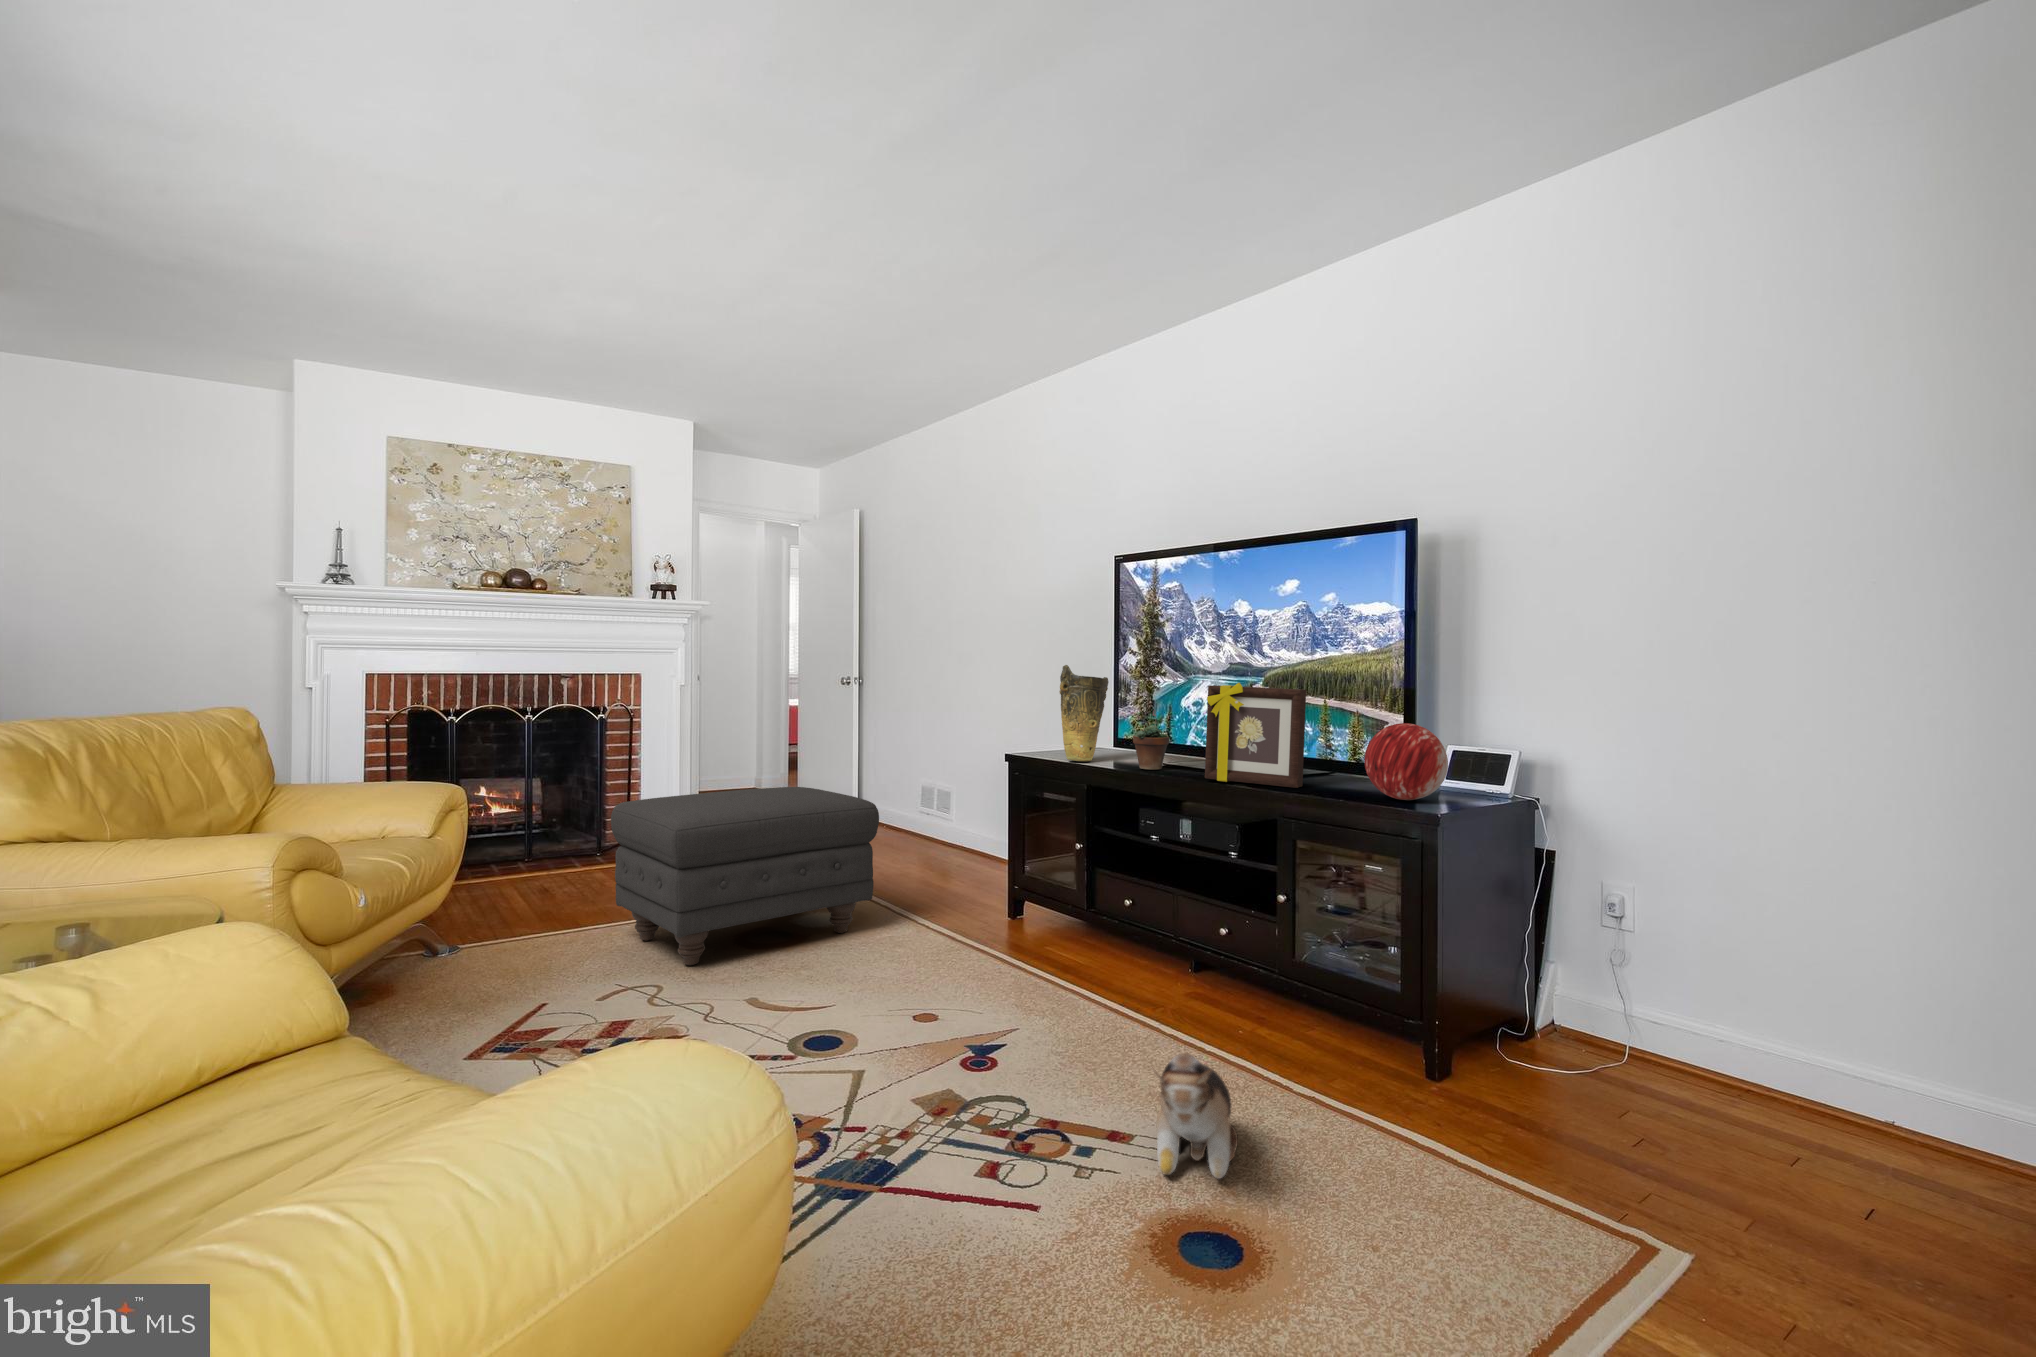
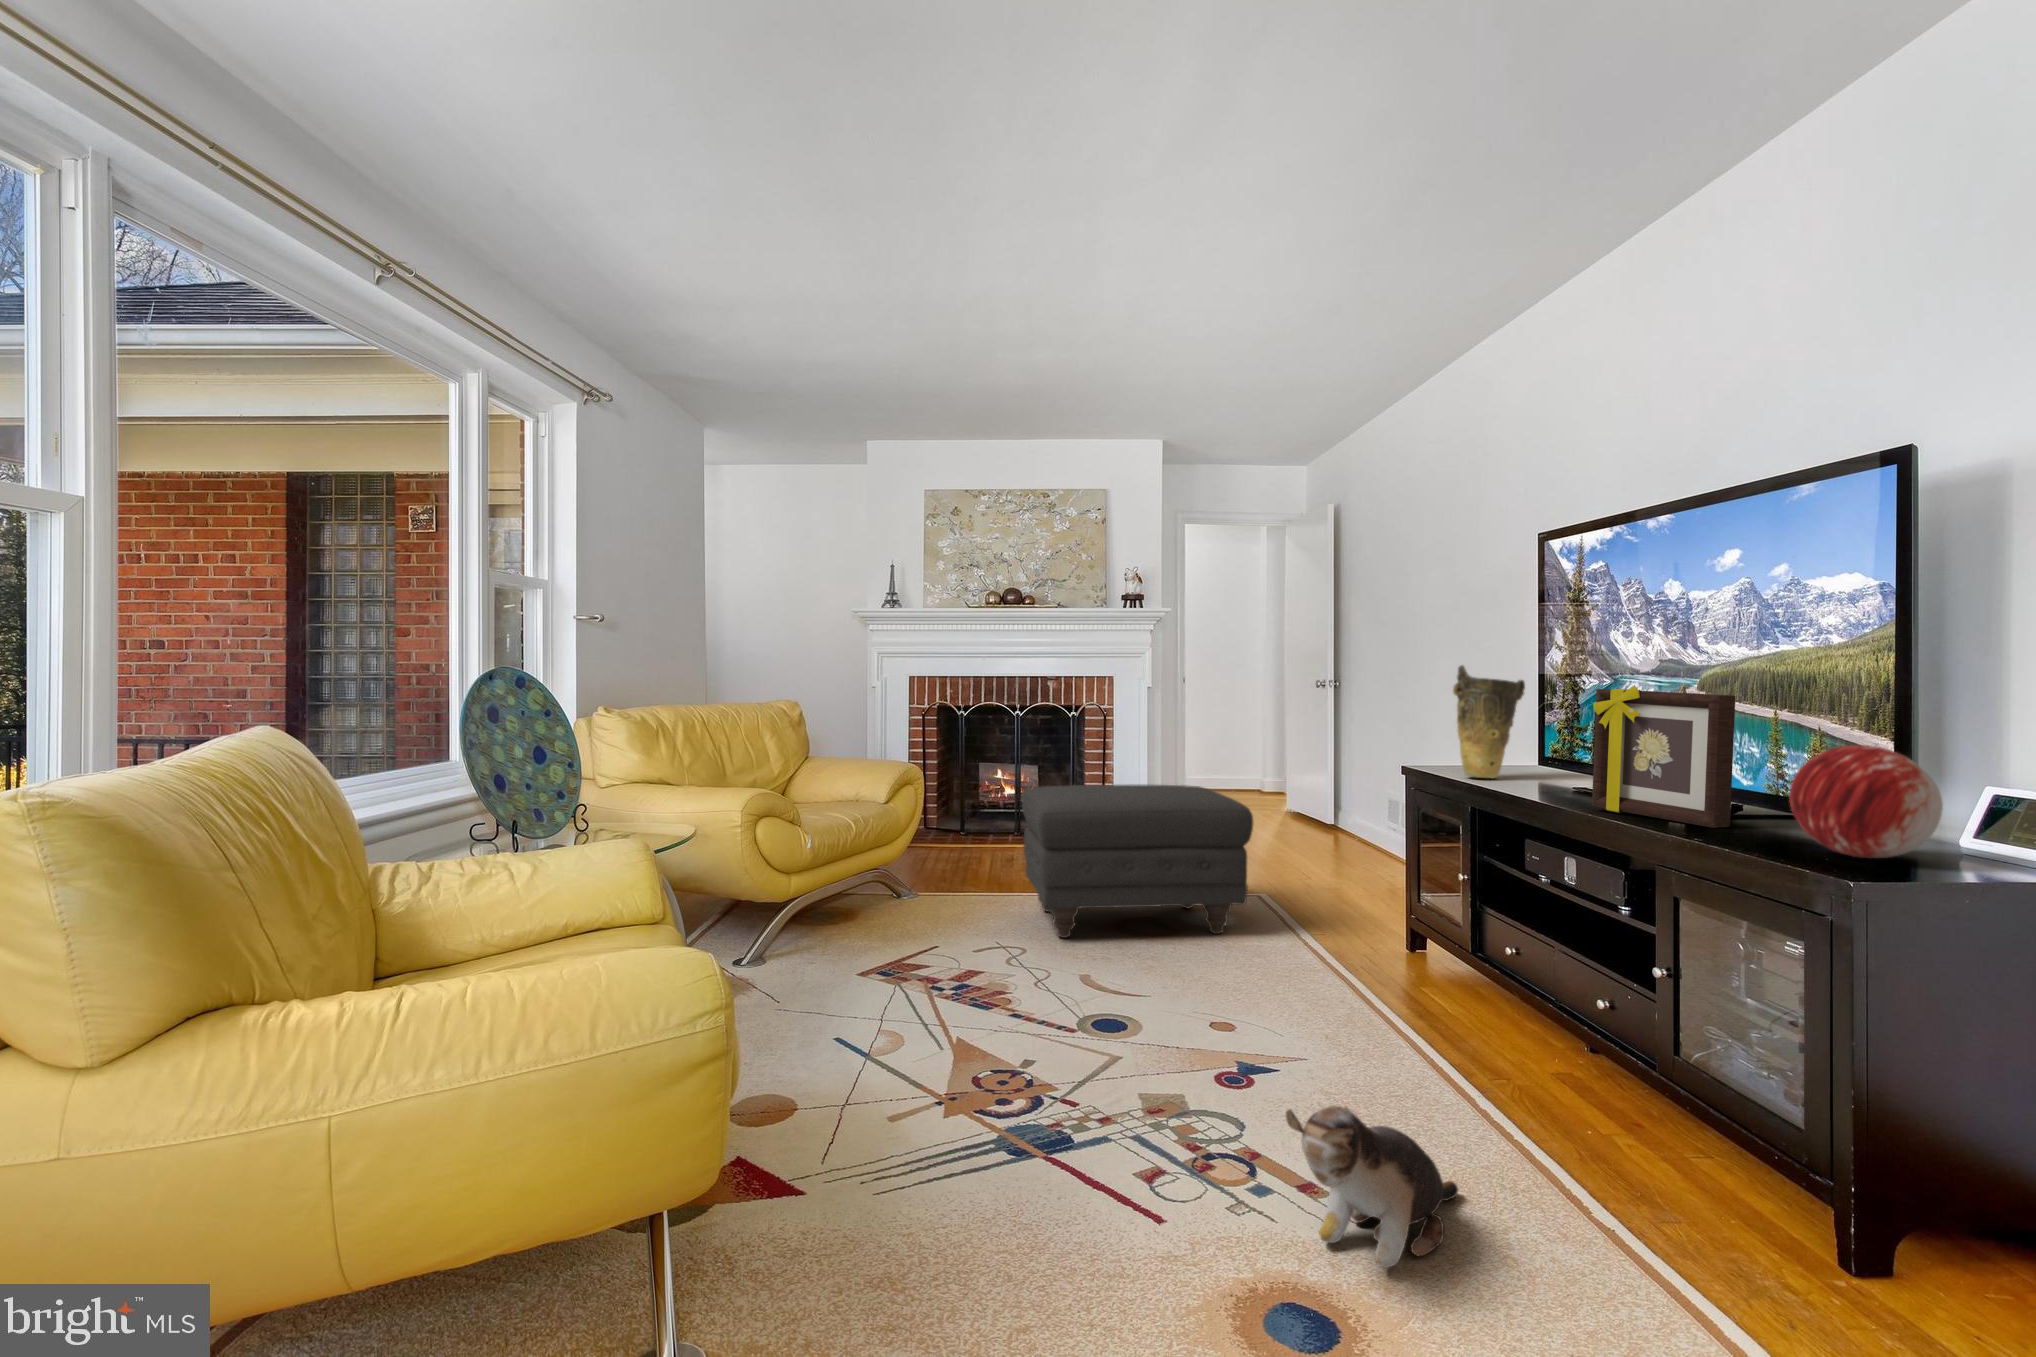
succulent plant: present [1133,710,1169,770] -> none [1529,719,1579,793]

